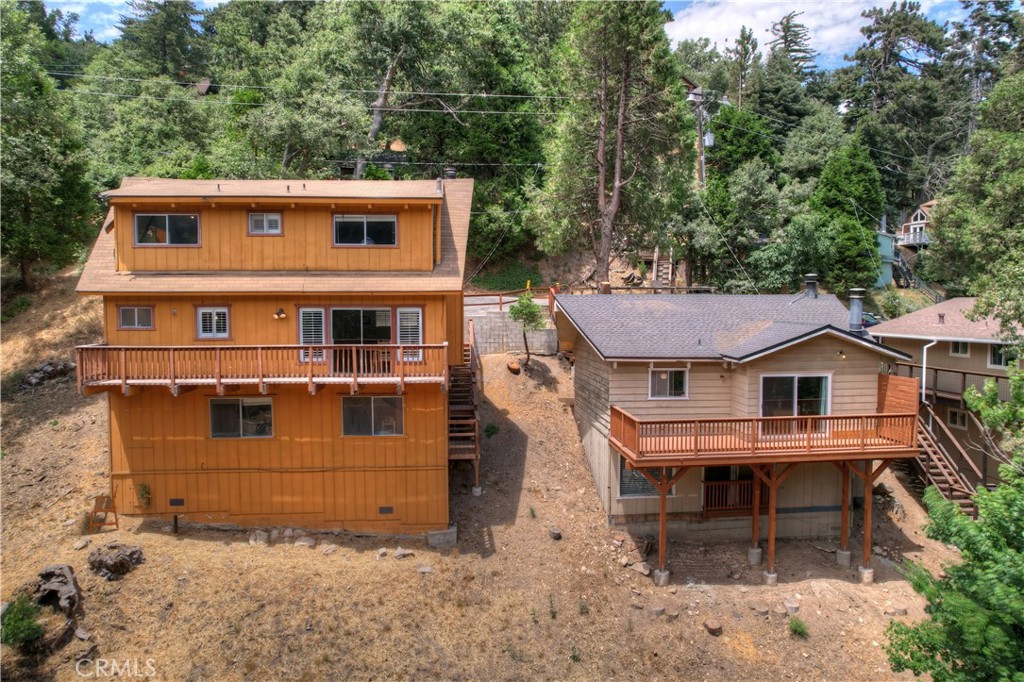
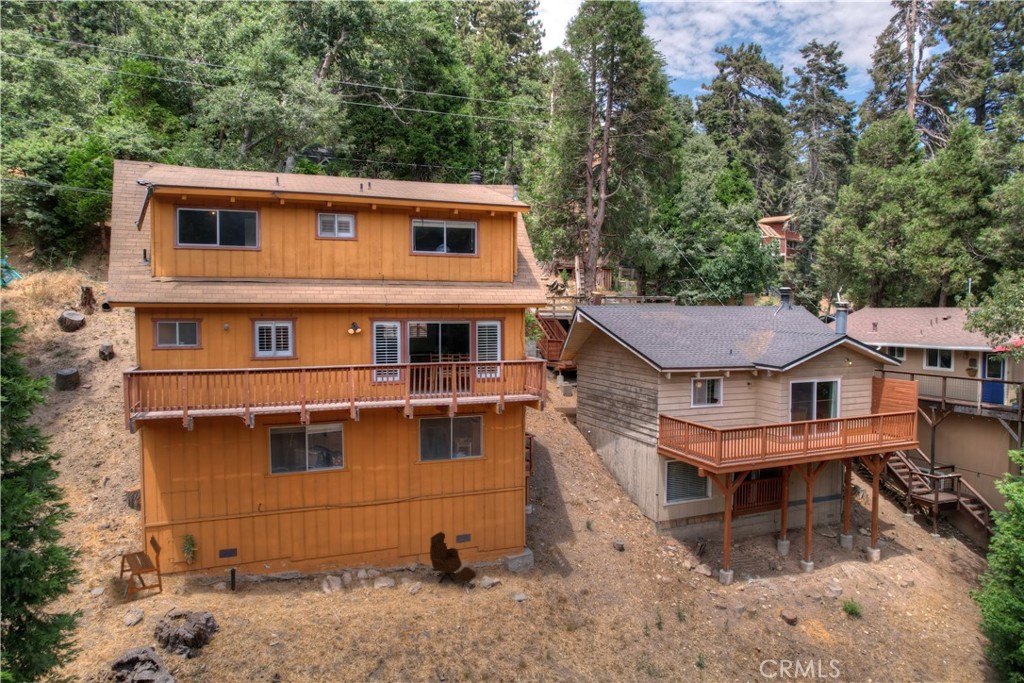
lounge chair: none [347,503,387,556] -> present [430,532,476,588]

